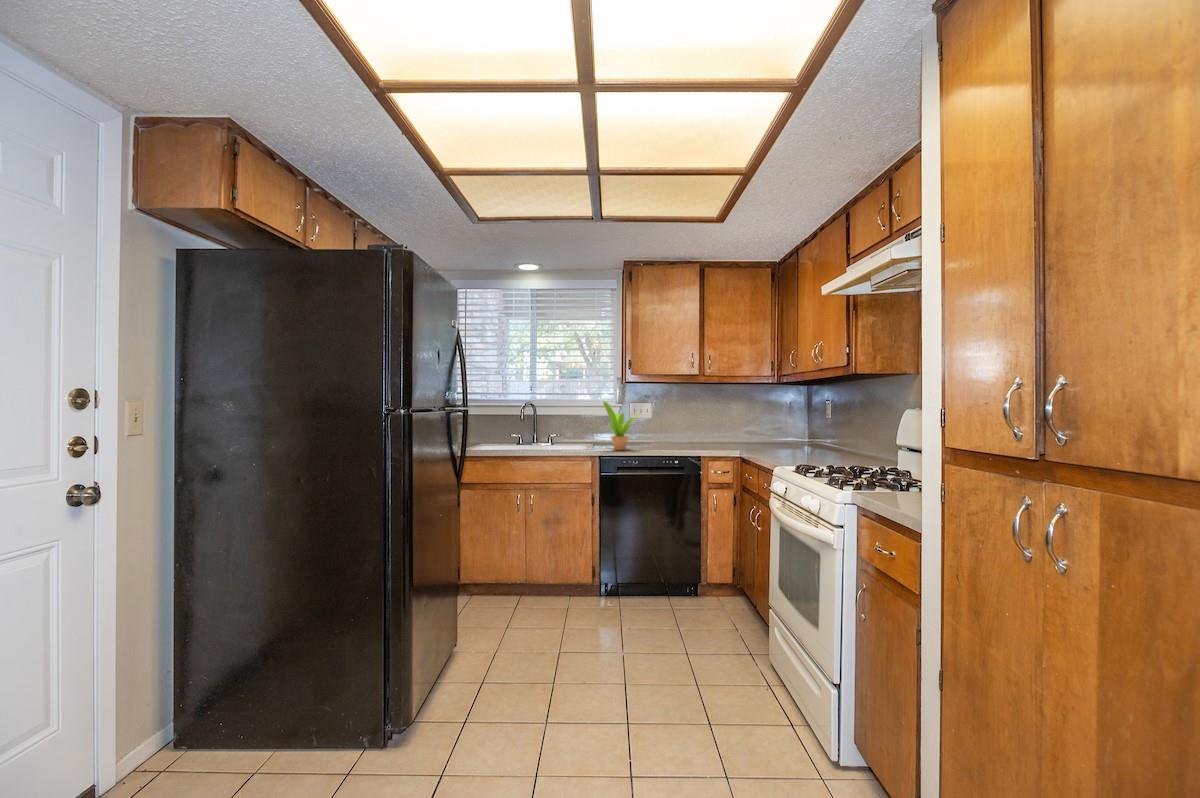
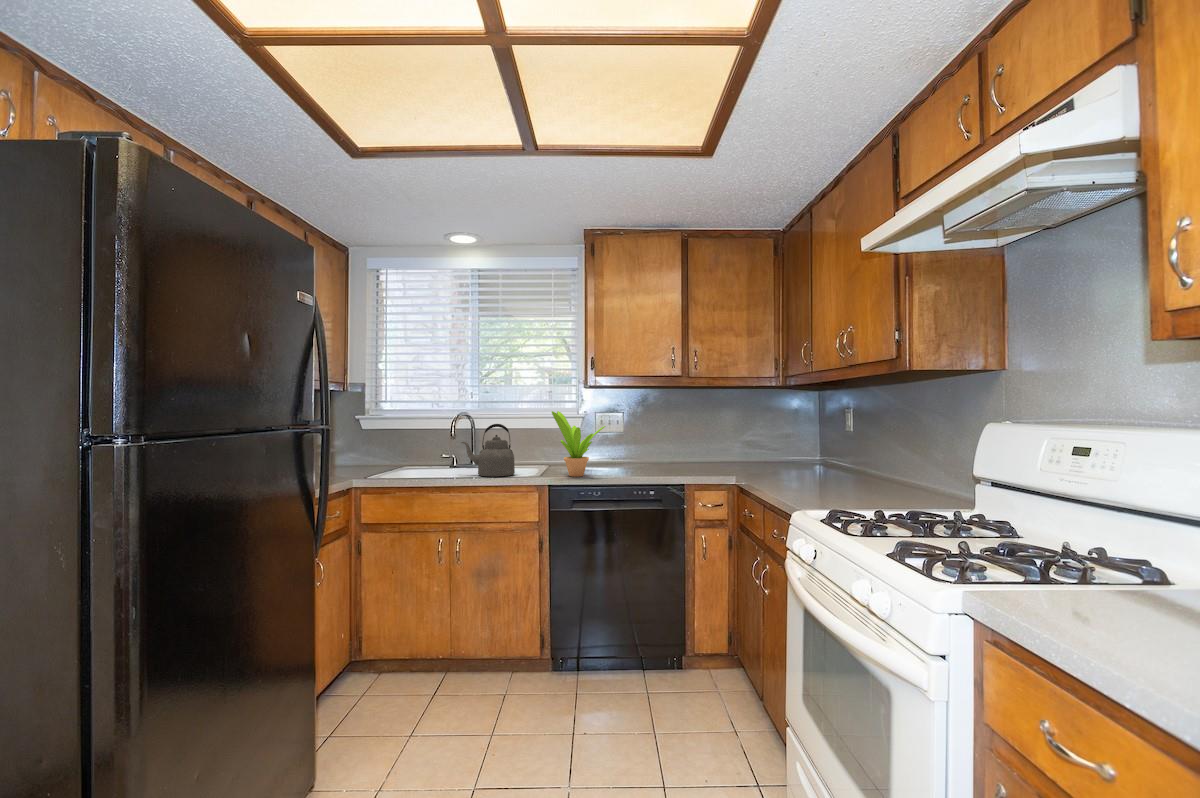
kettle: none [532,410,573,450] -> present [461,424,515,476]

